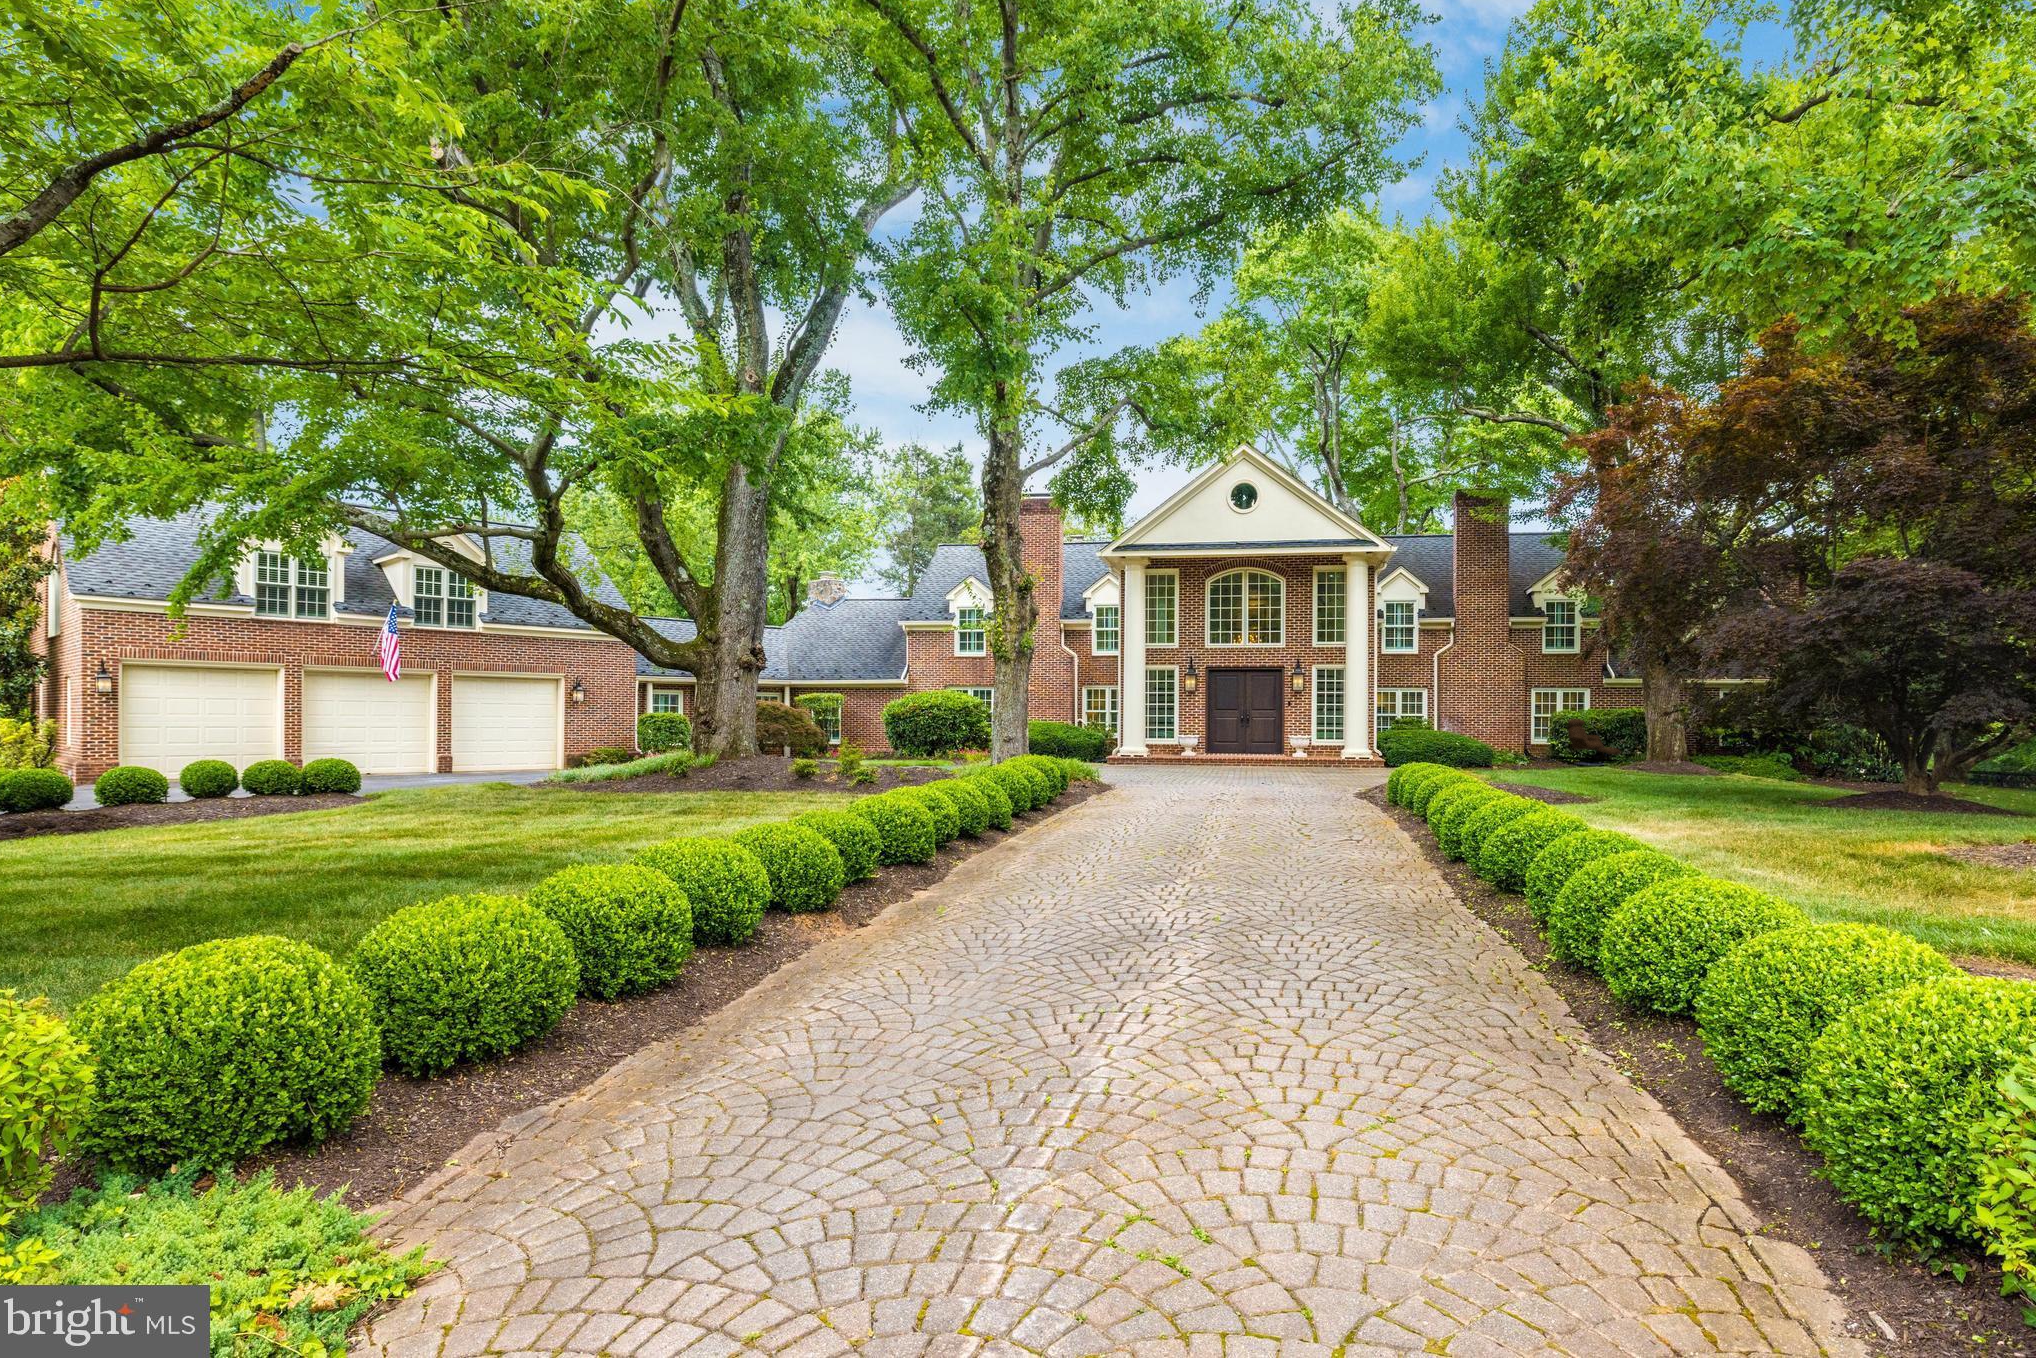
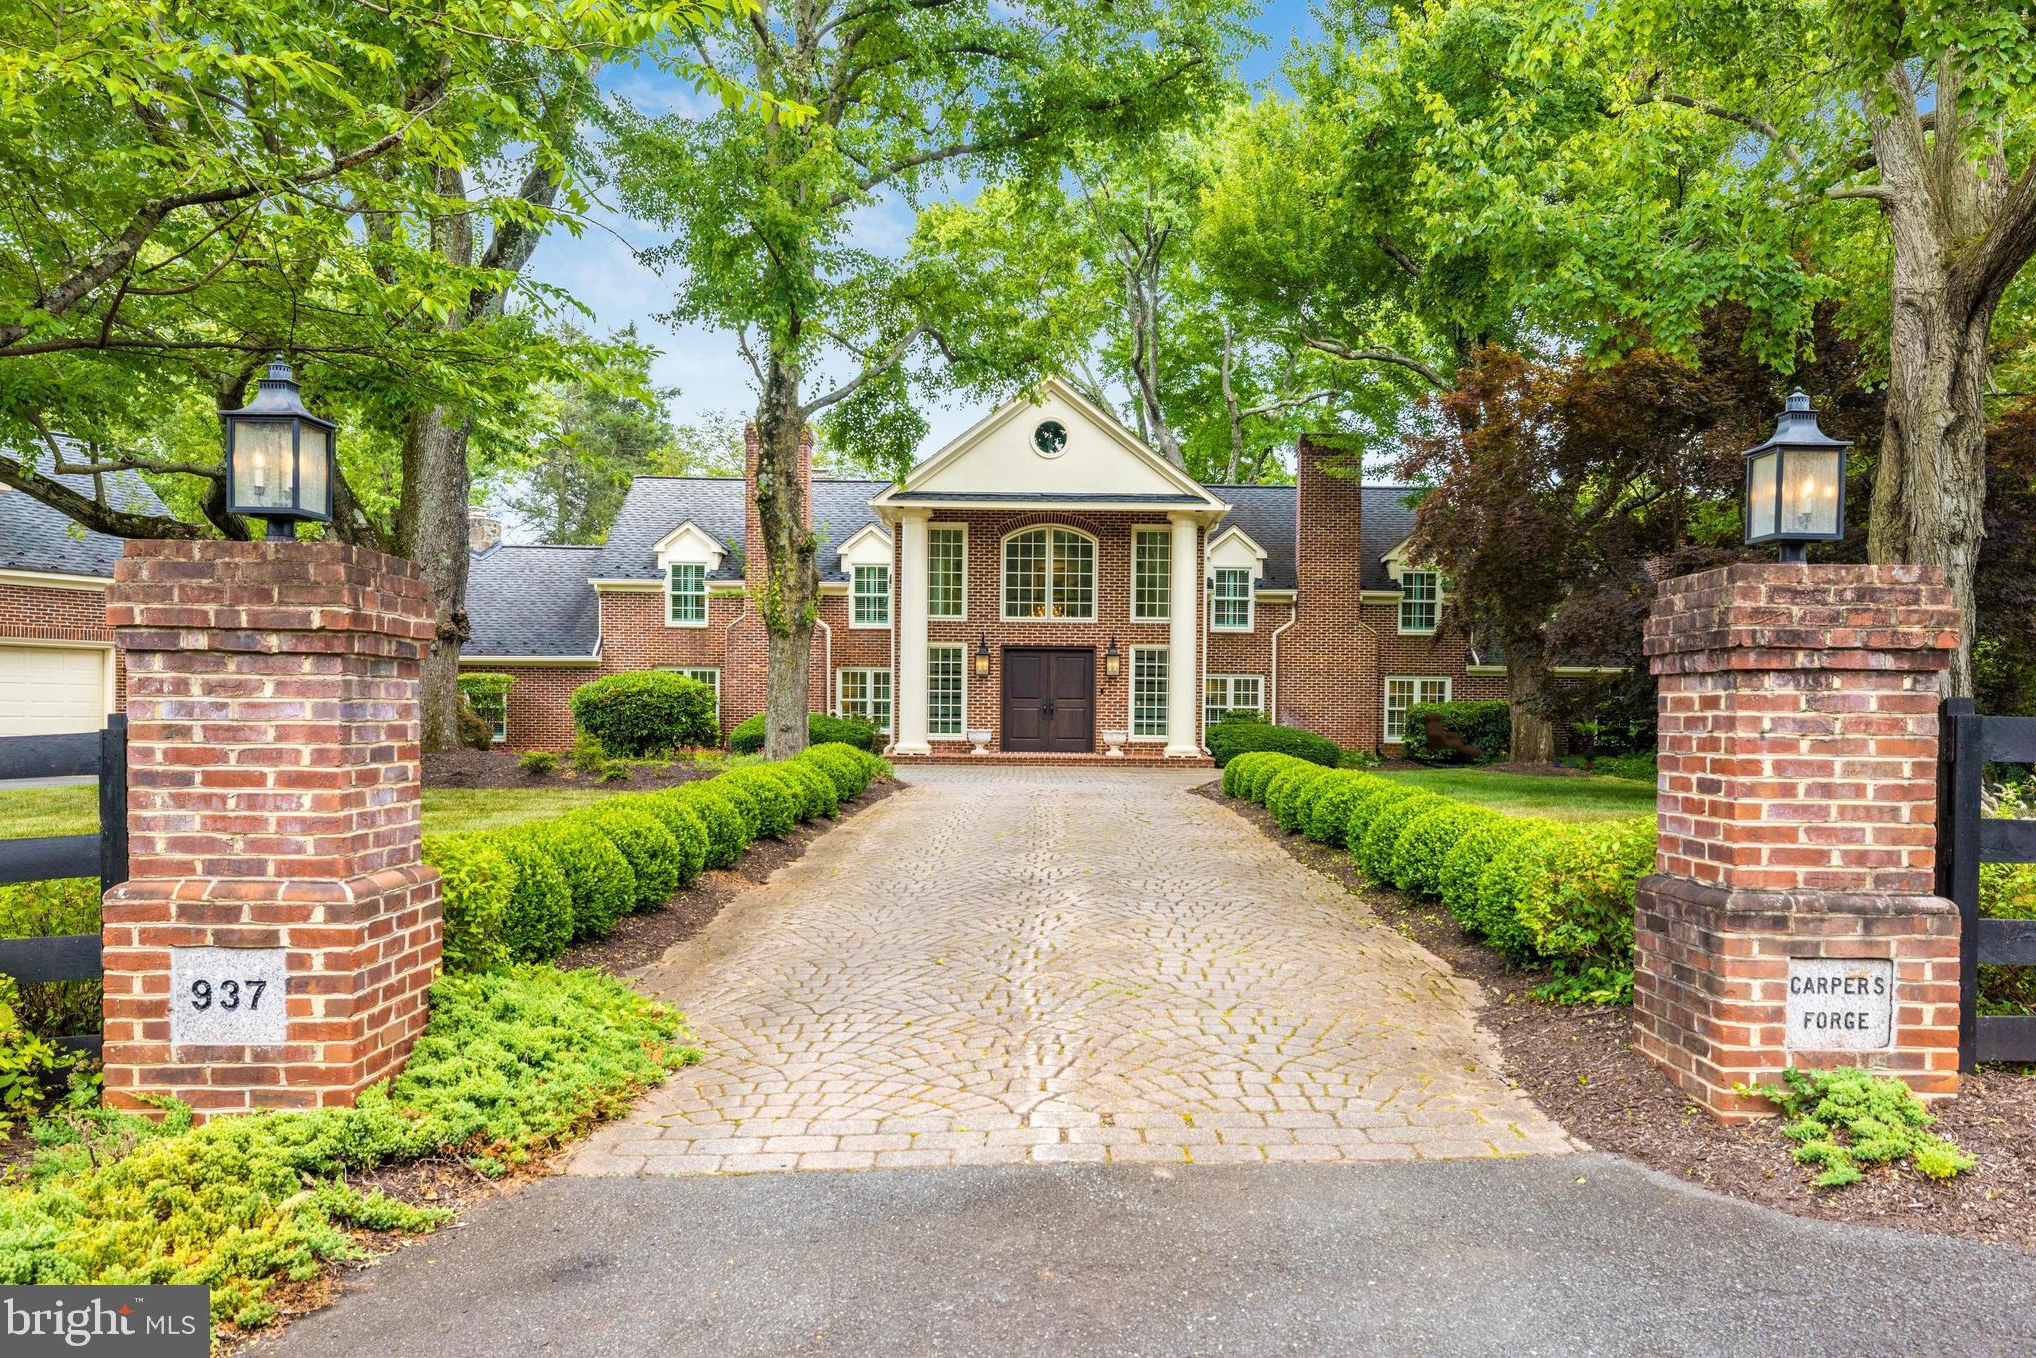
potted plant: none [1680,737,1723,766] -> present [1551,735,1596,769]

